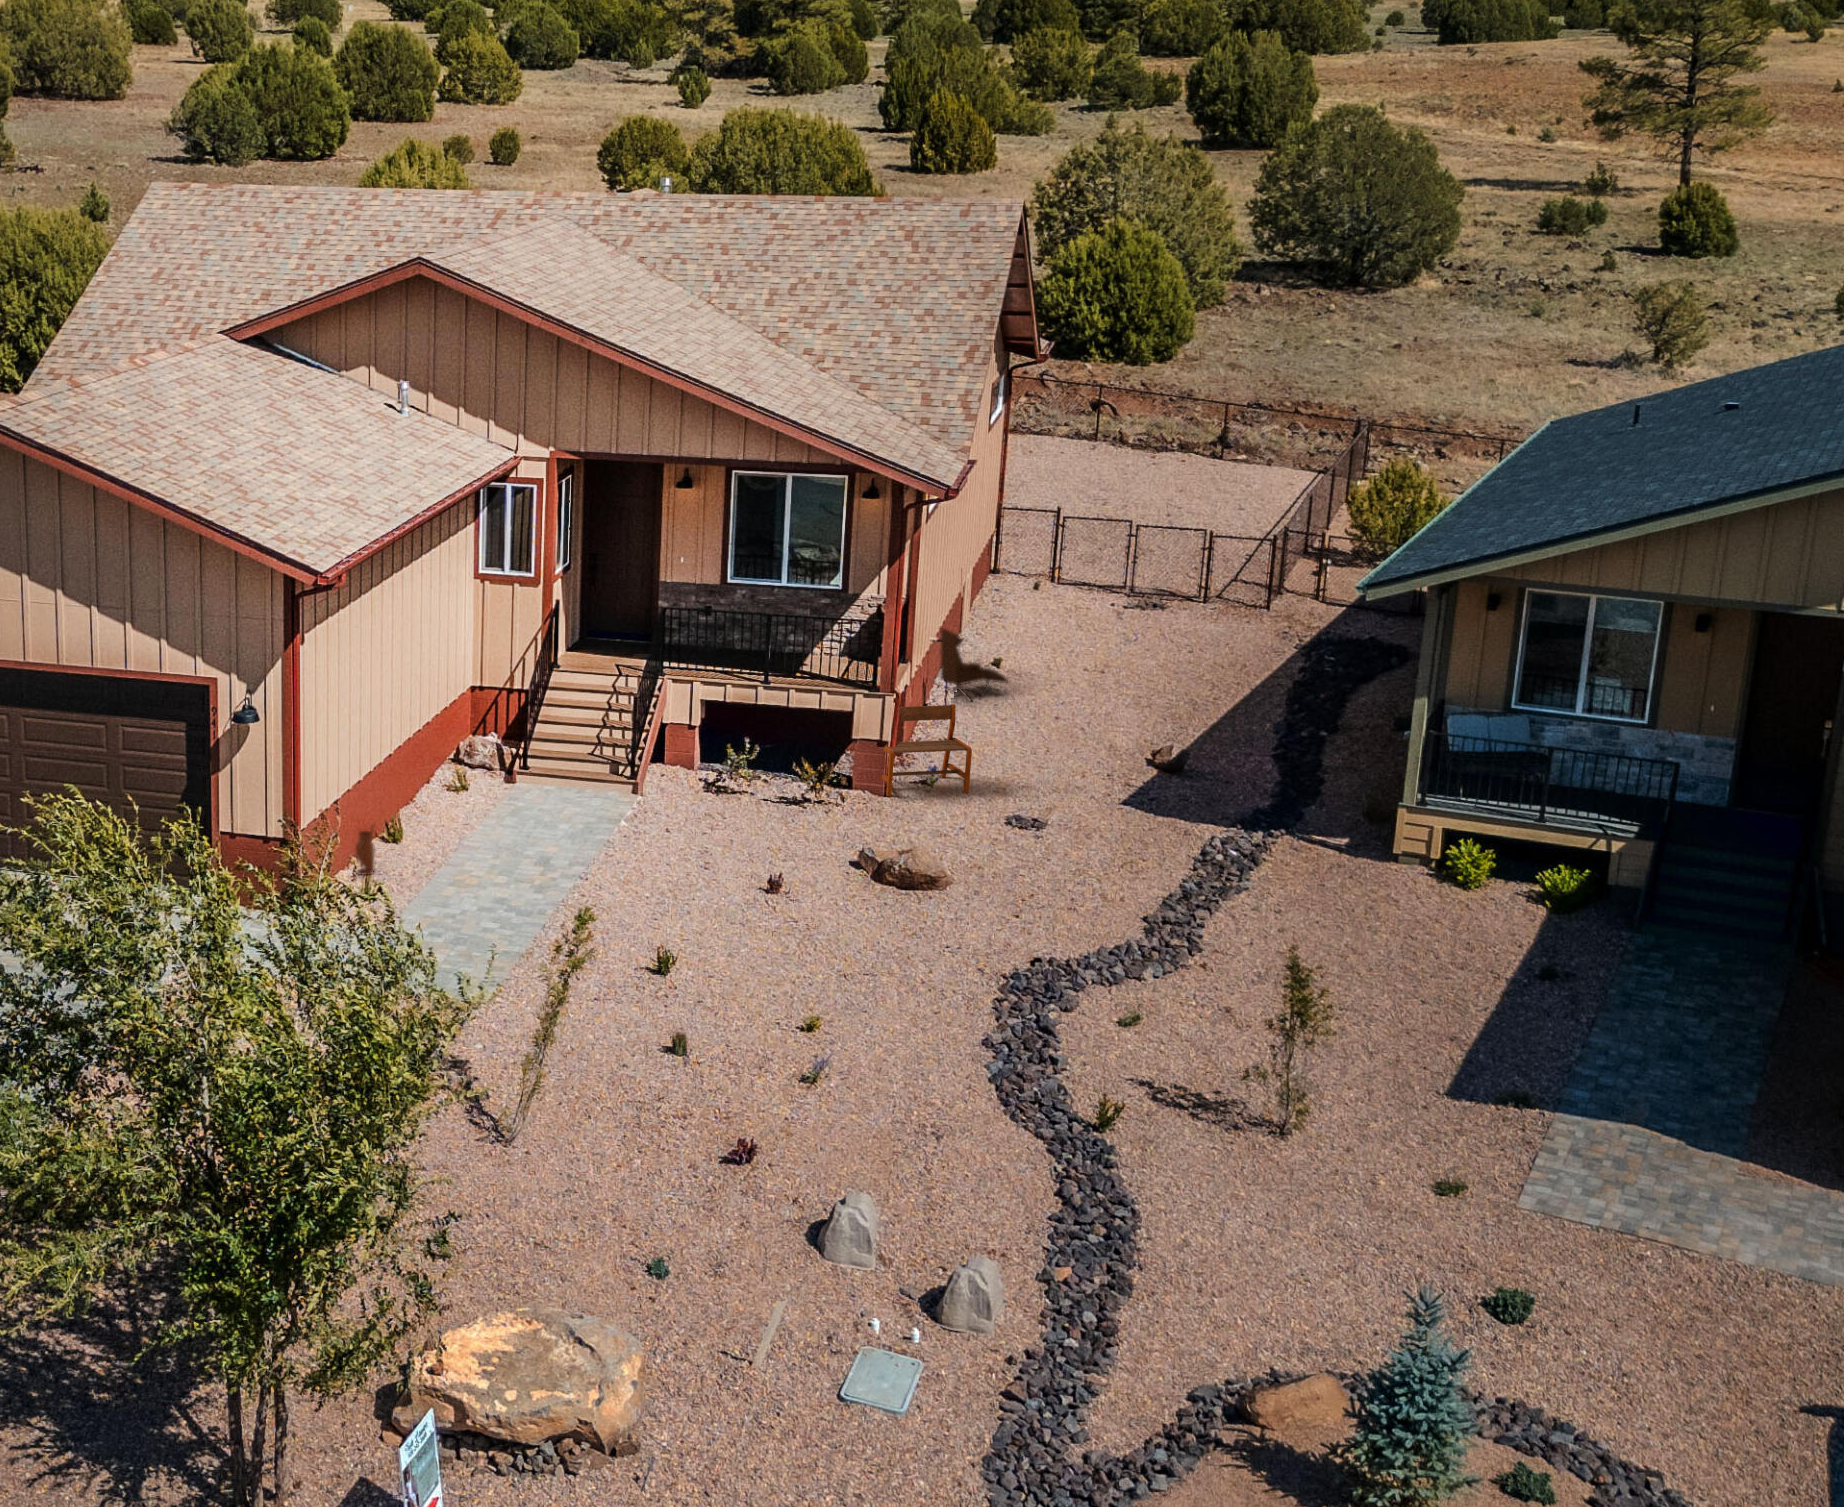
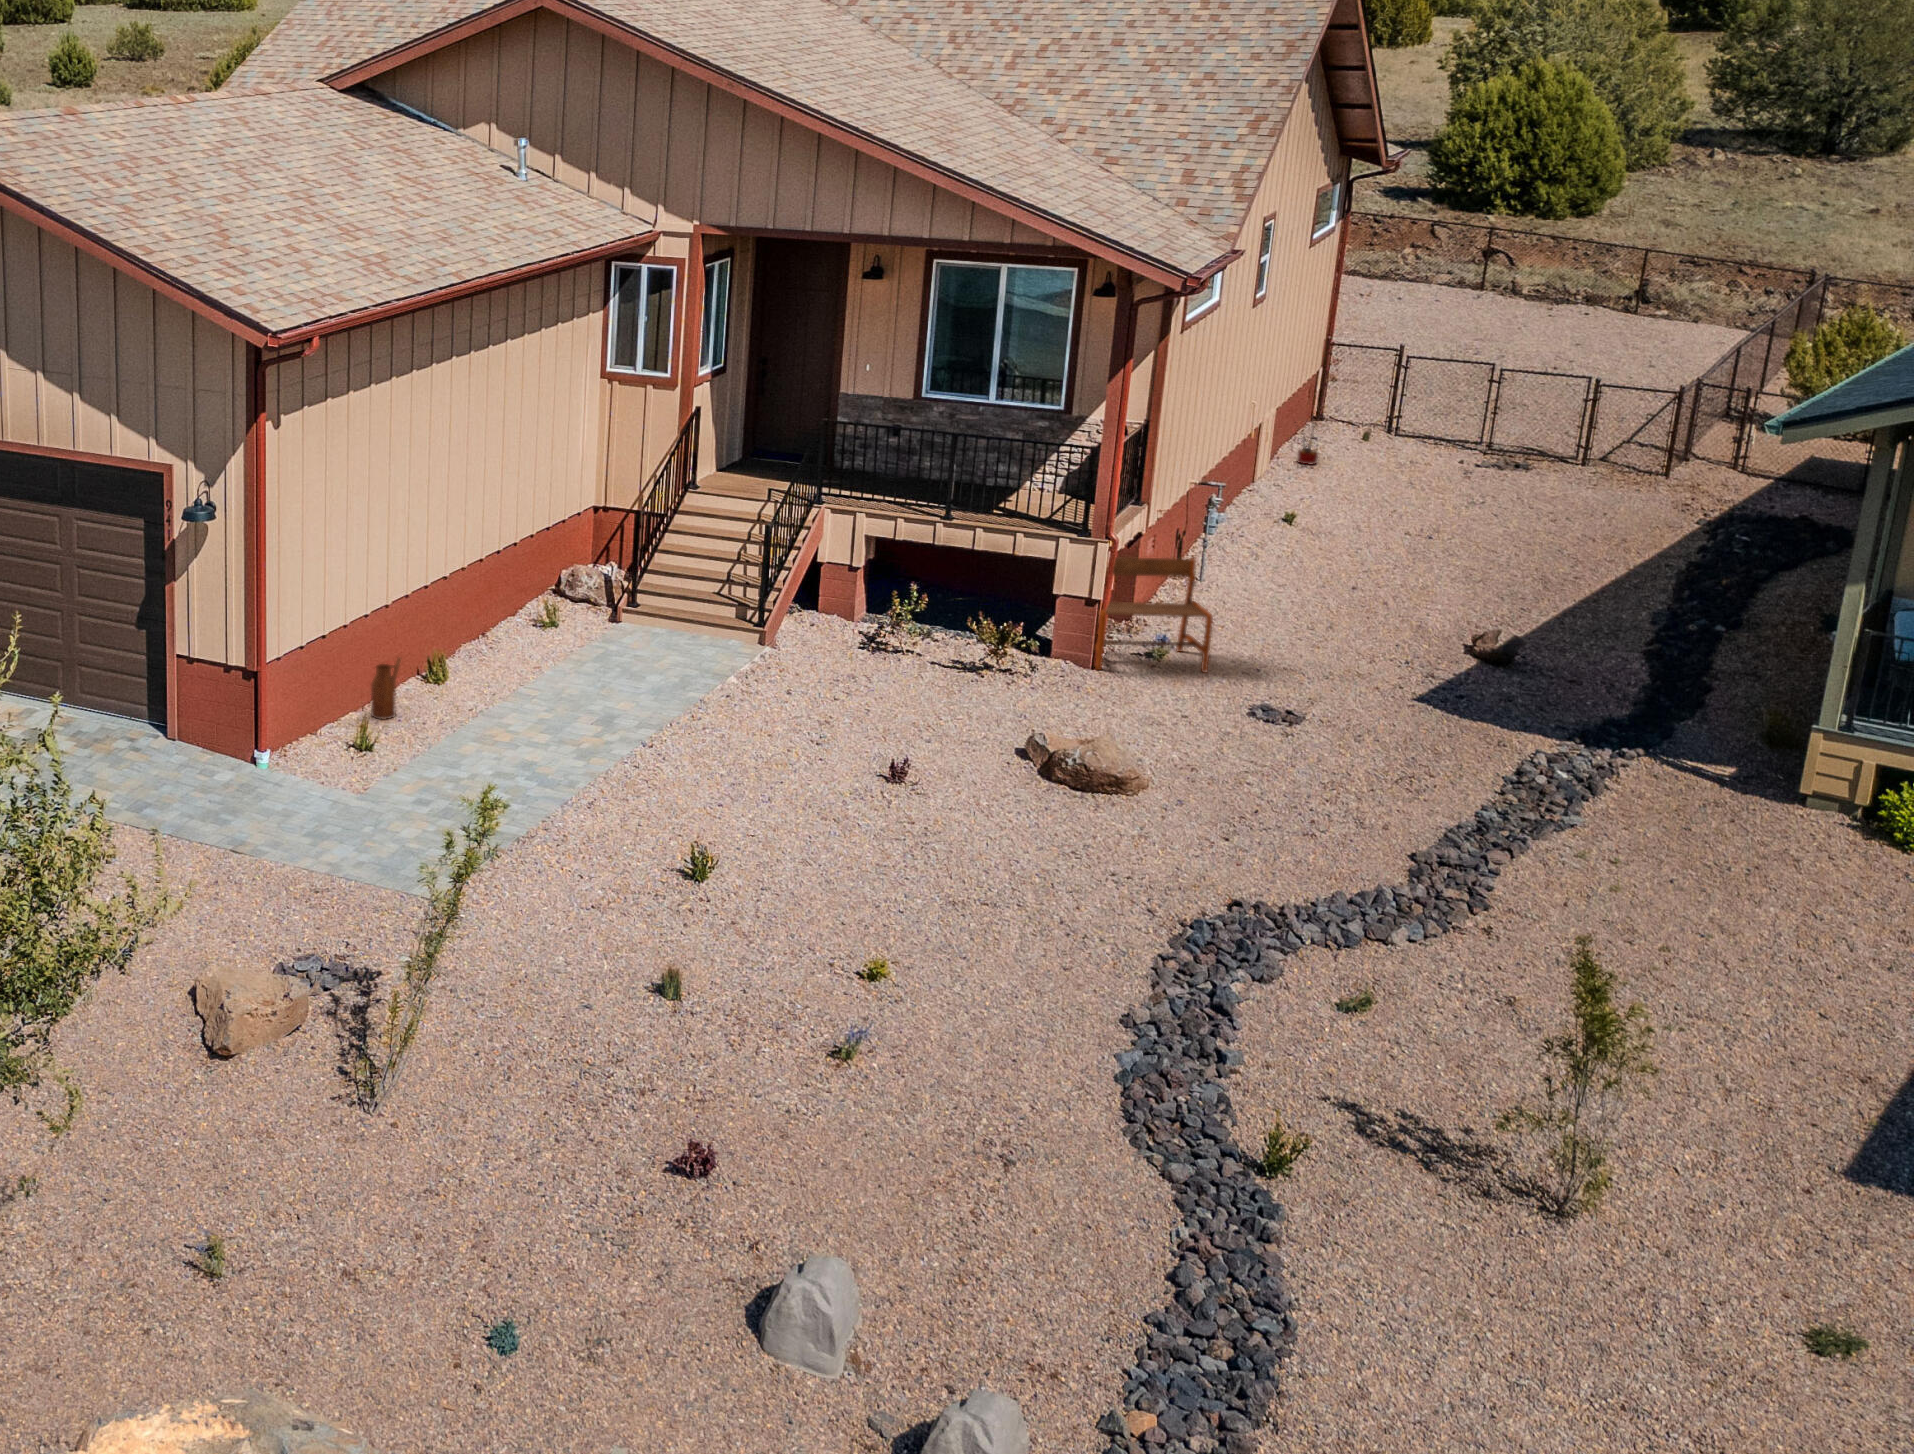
decorative plant: none [978,567,1009,610] -> present [1291,420,1324,464]
lounge chair: present [941,628,1007,700] -> none [1194,468,1297,565]

